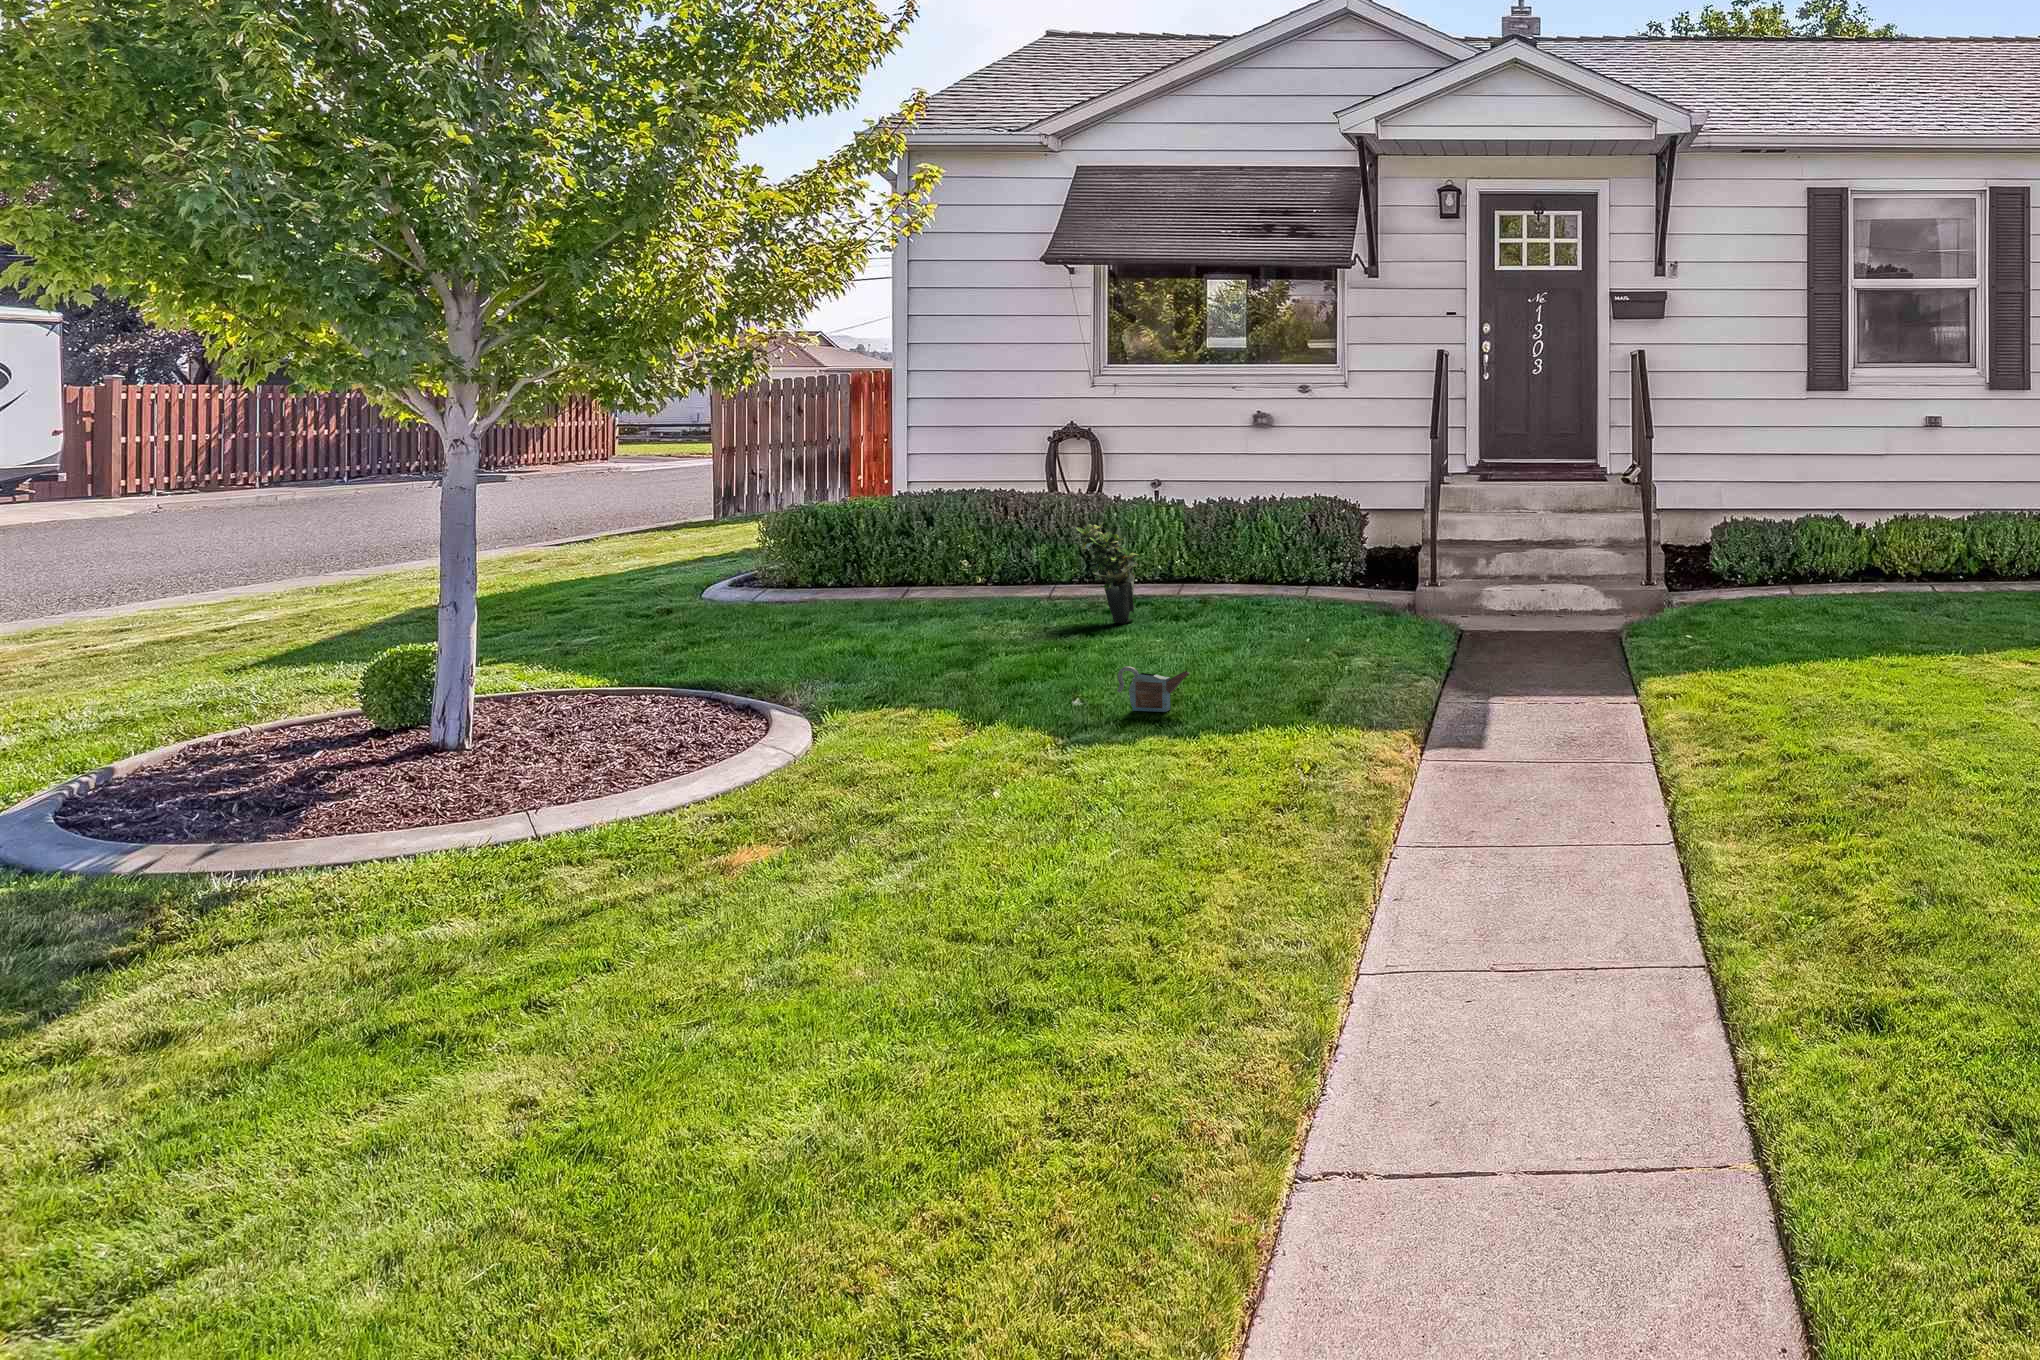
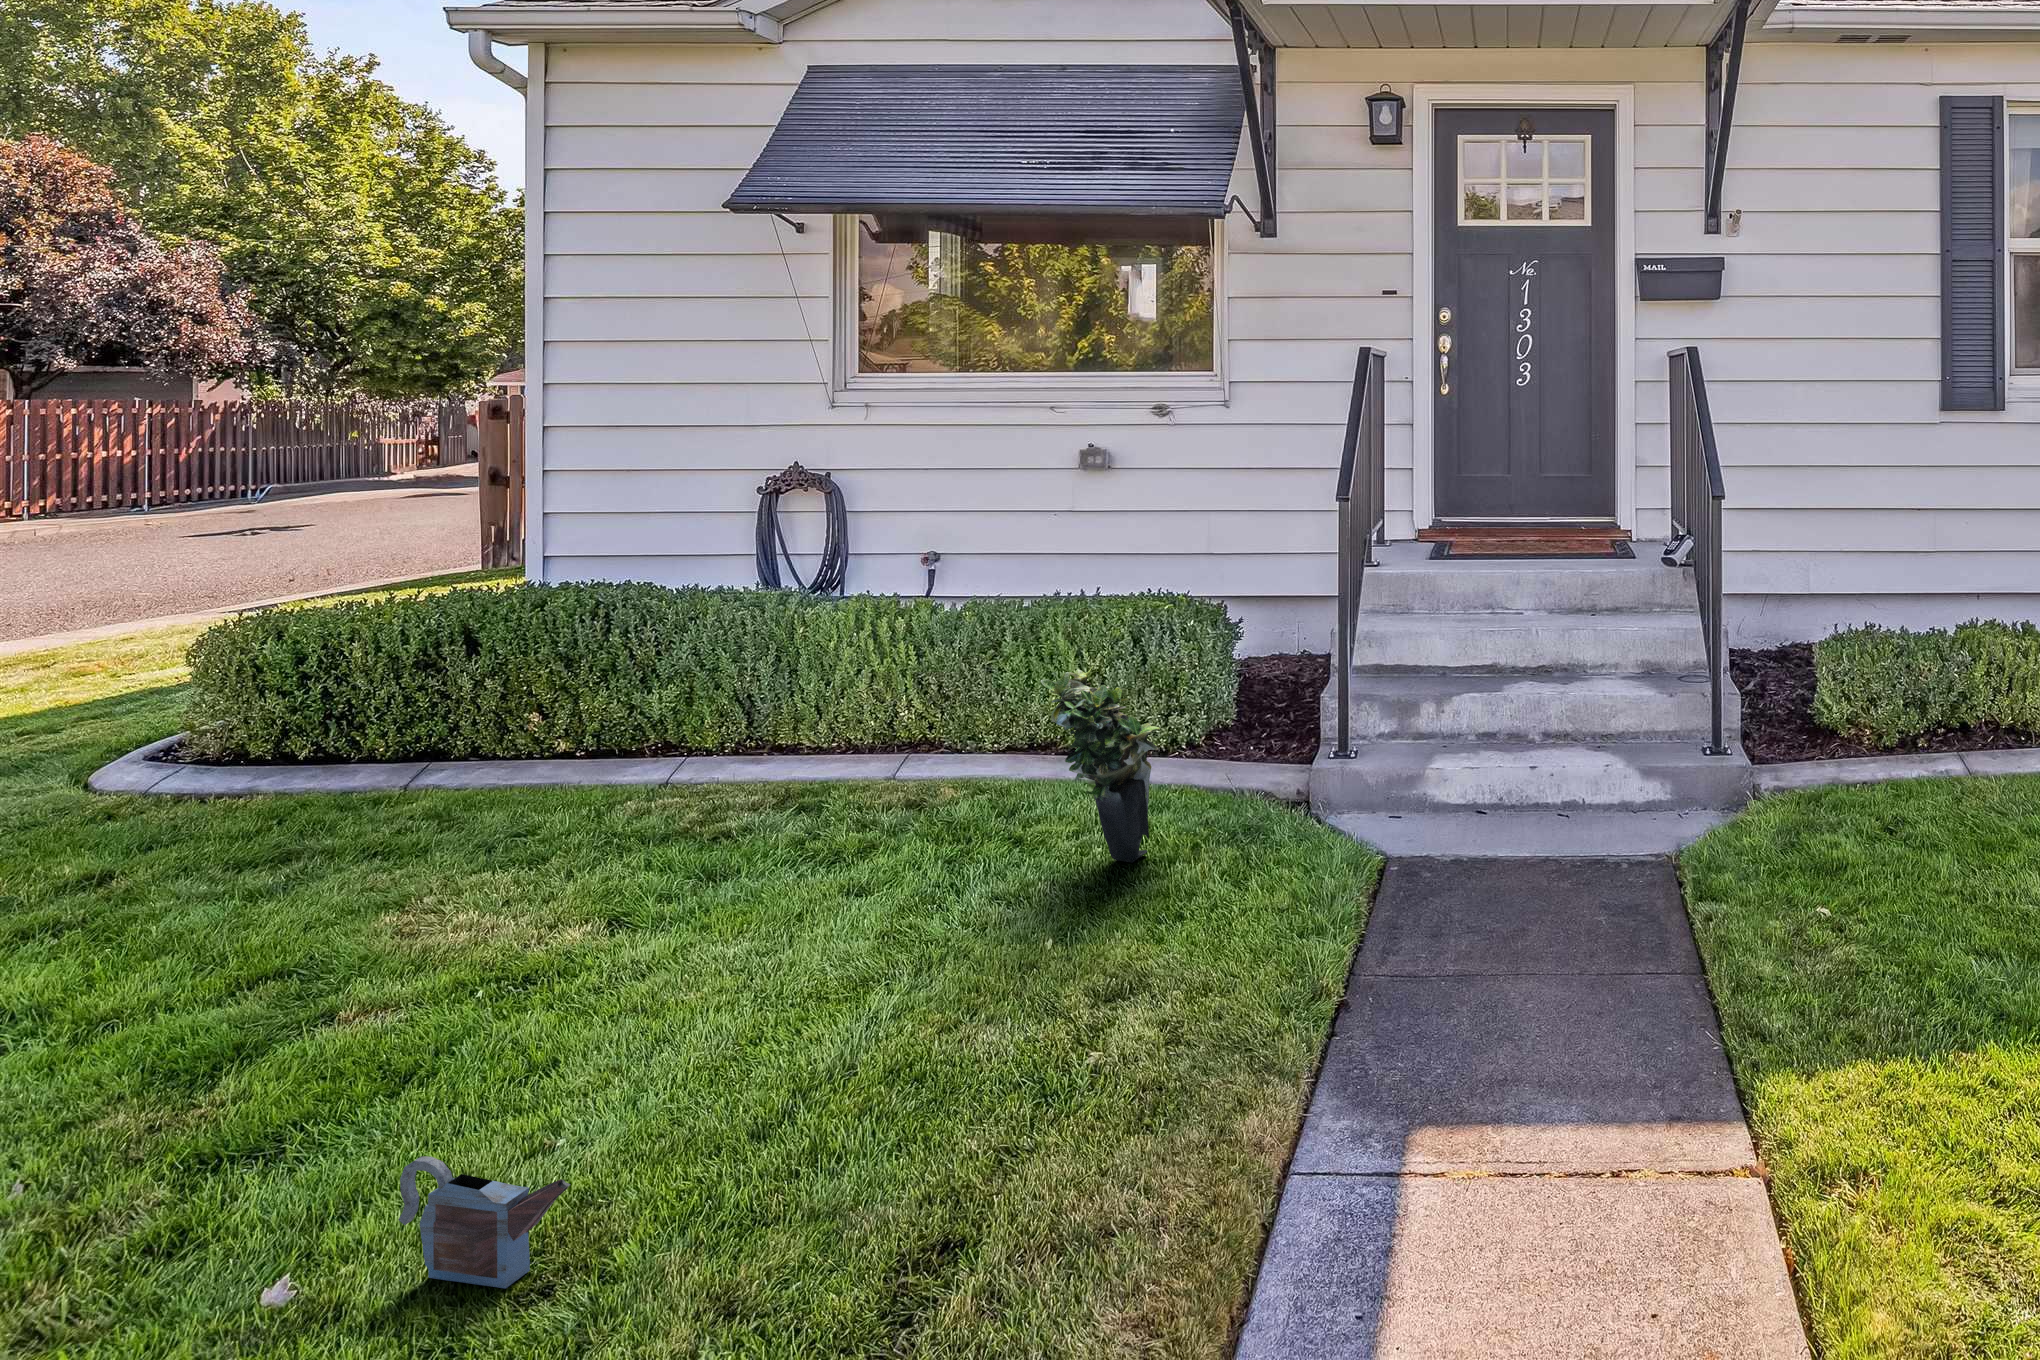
potted plant: present [1076,524,1139,624] -> present [1041,666,1160,862]

